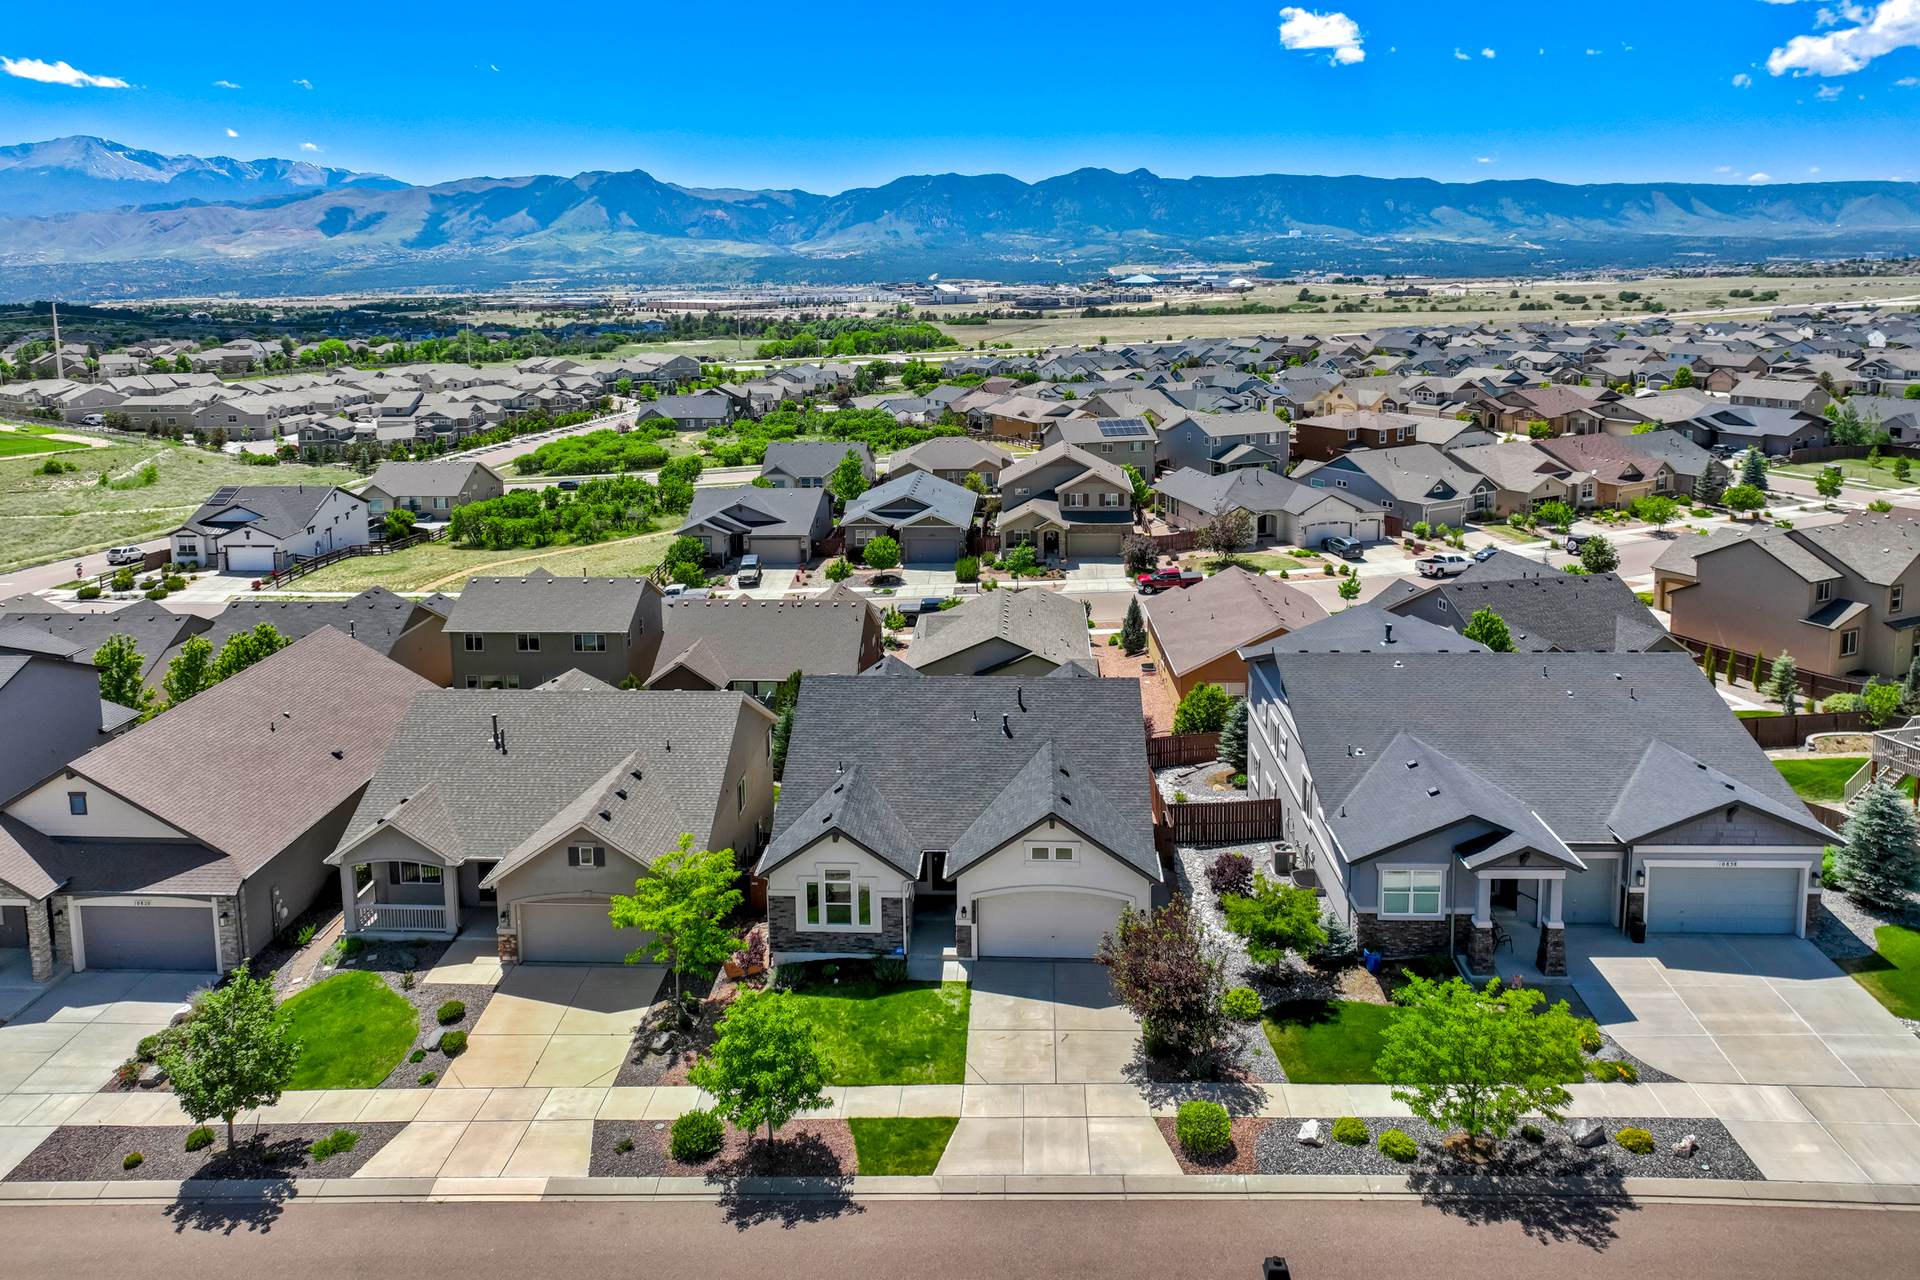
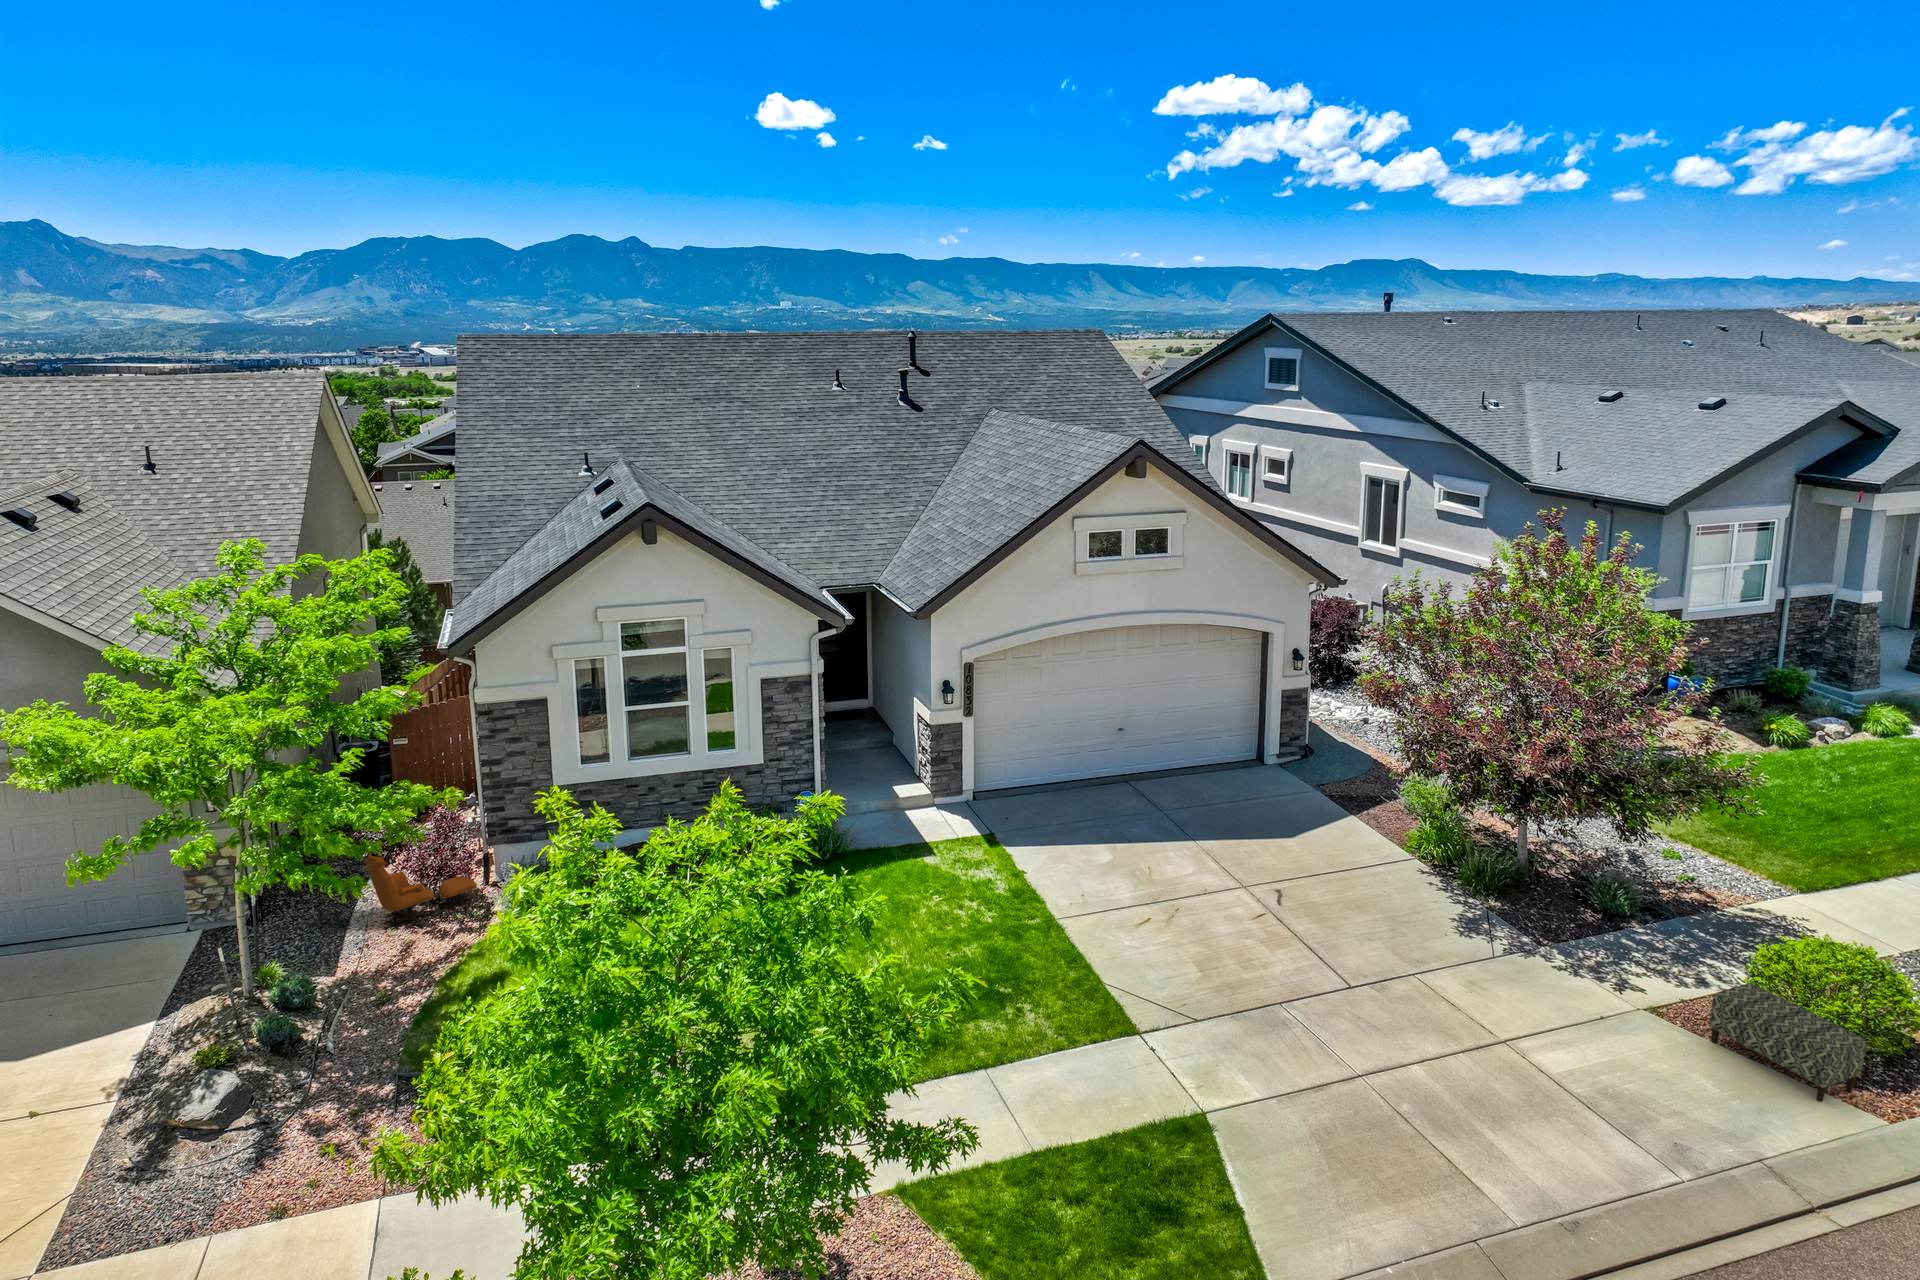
bench: none [1142,1116,1169,1163] -> present [1709,983,1867,1102]

